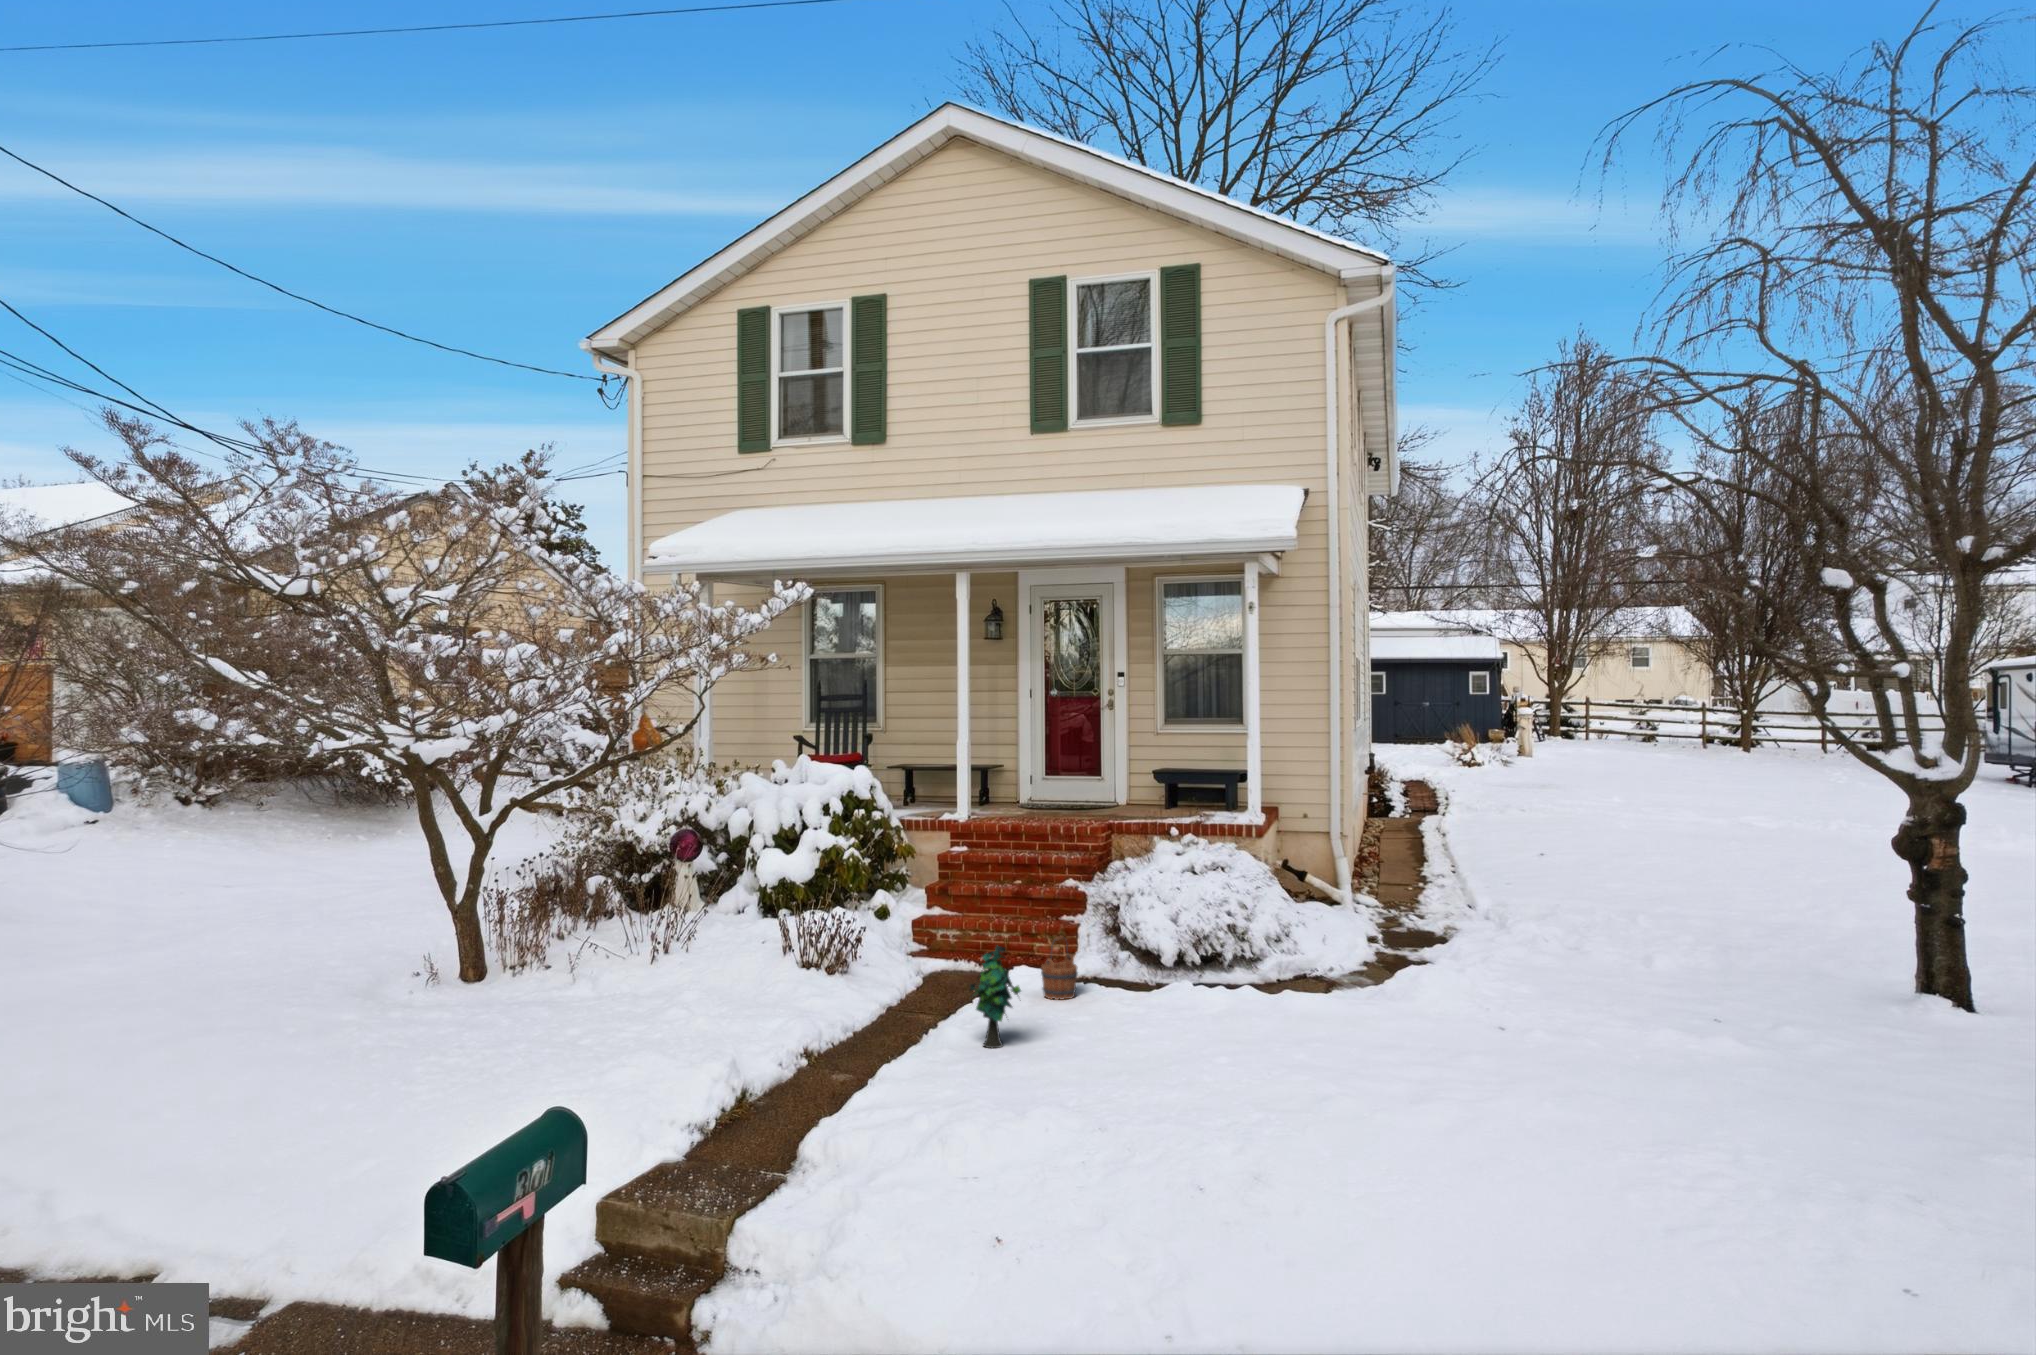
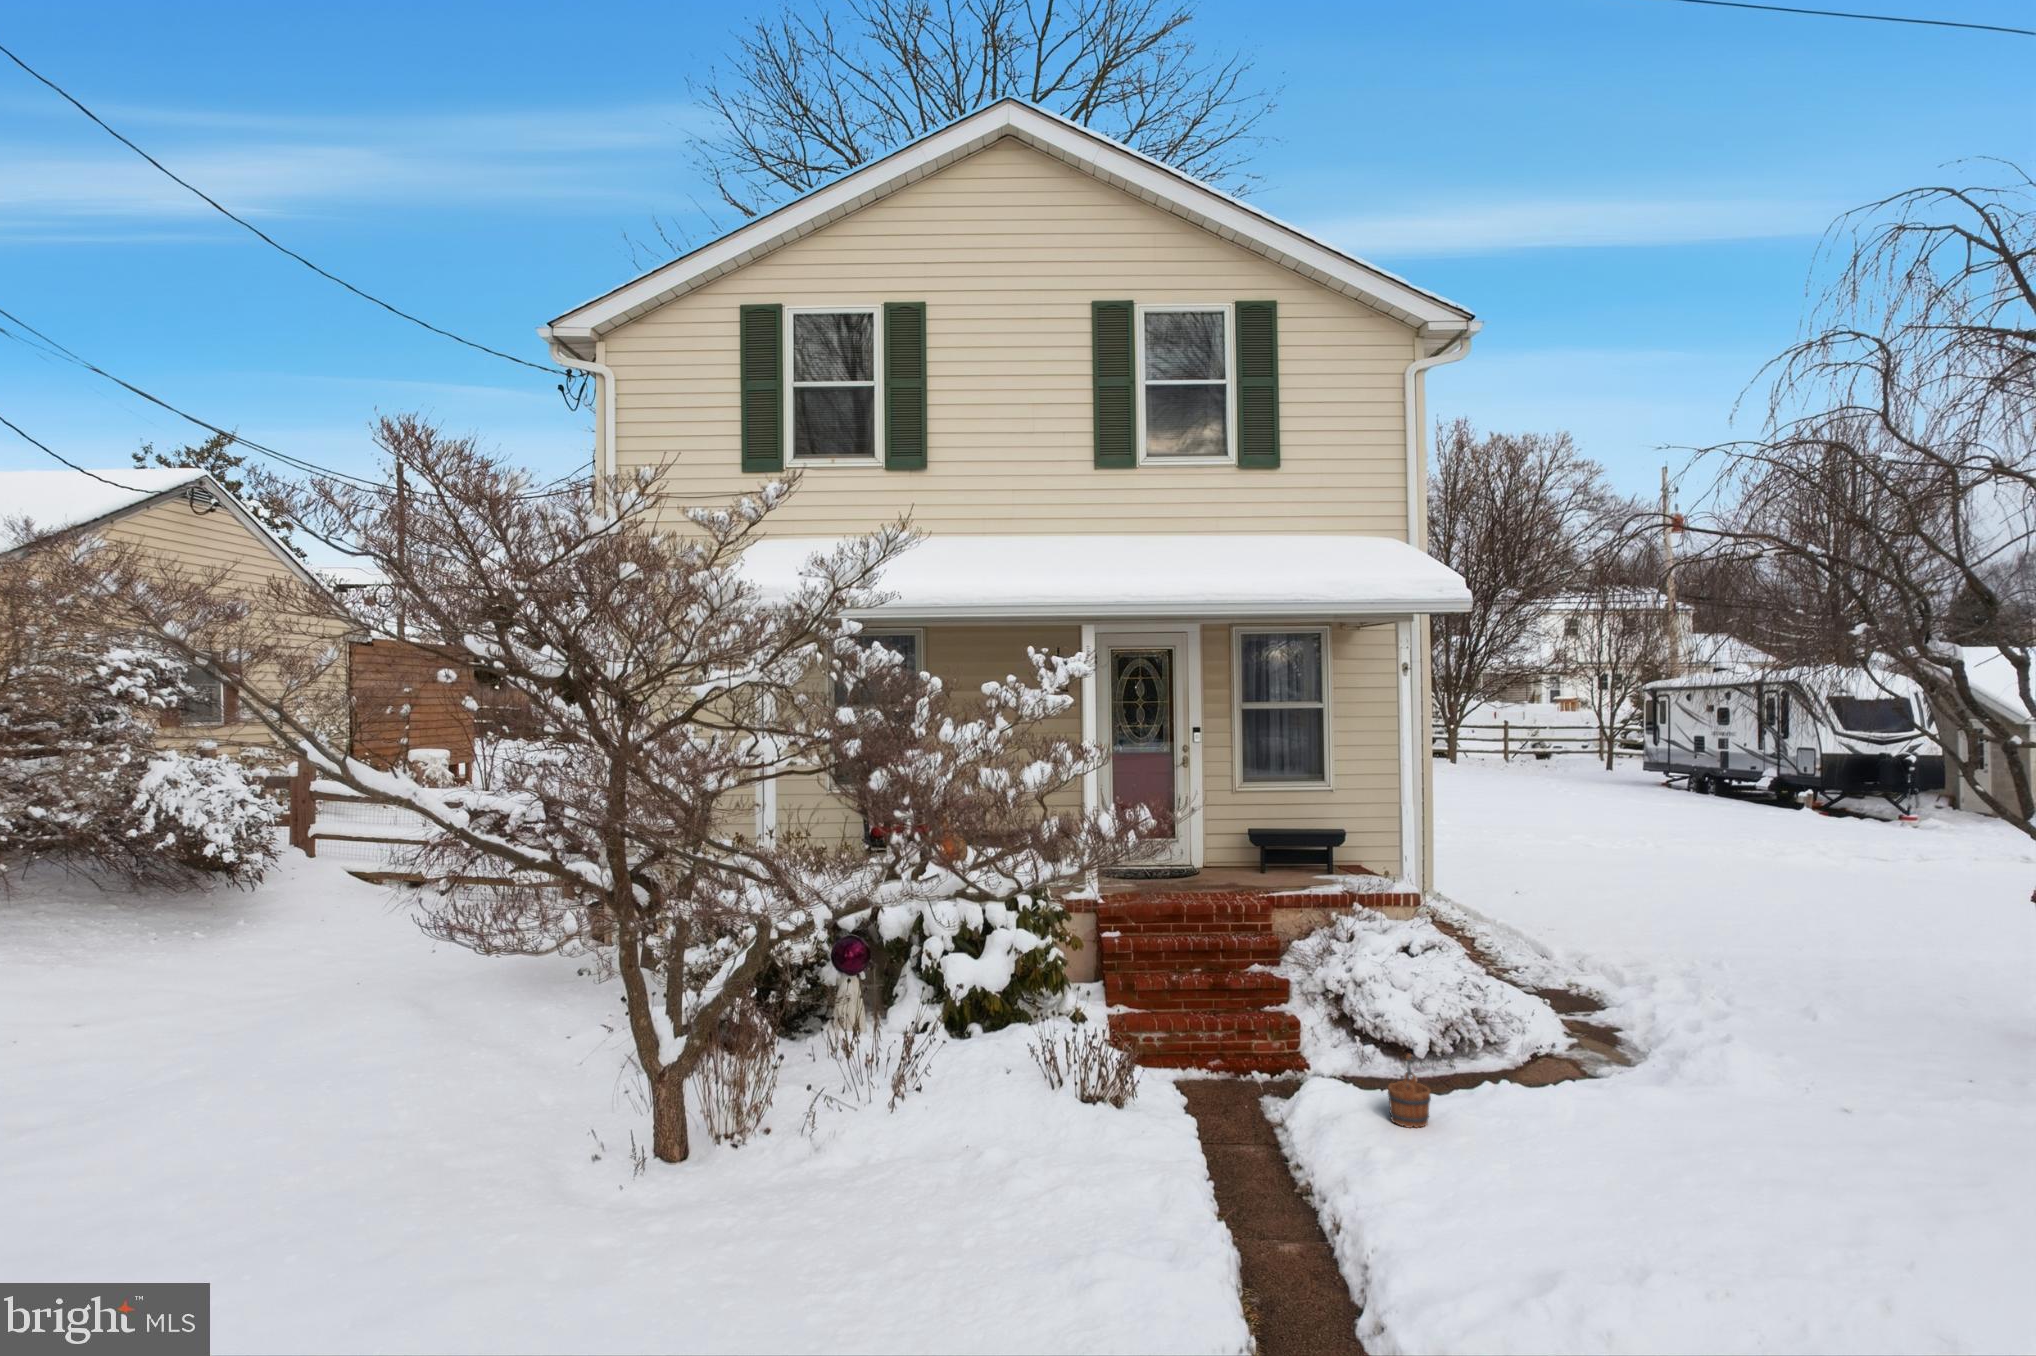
decorative plant: present [970,946,1021,1048] -> none [1466,1100,1542,1222]

